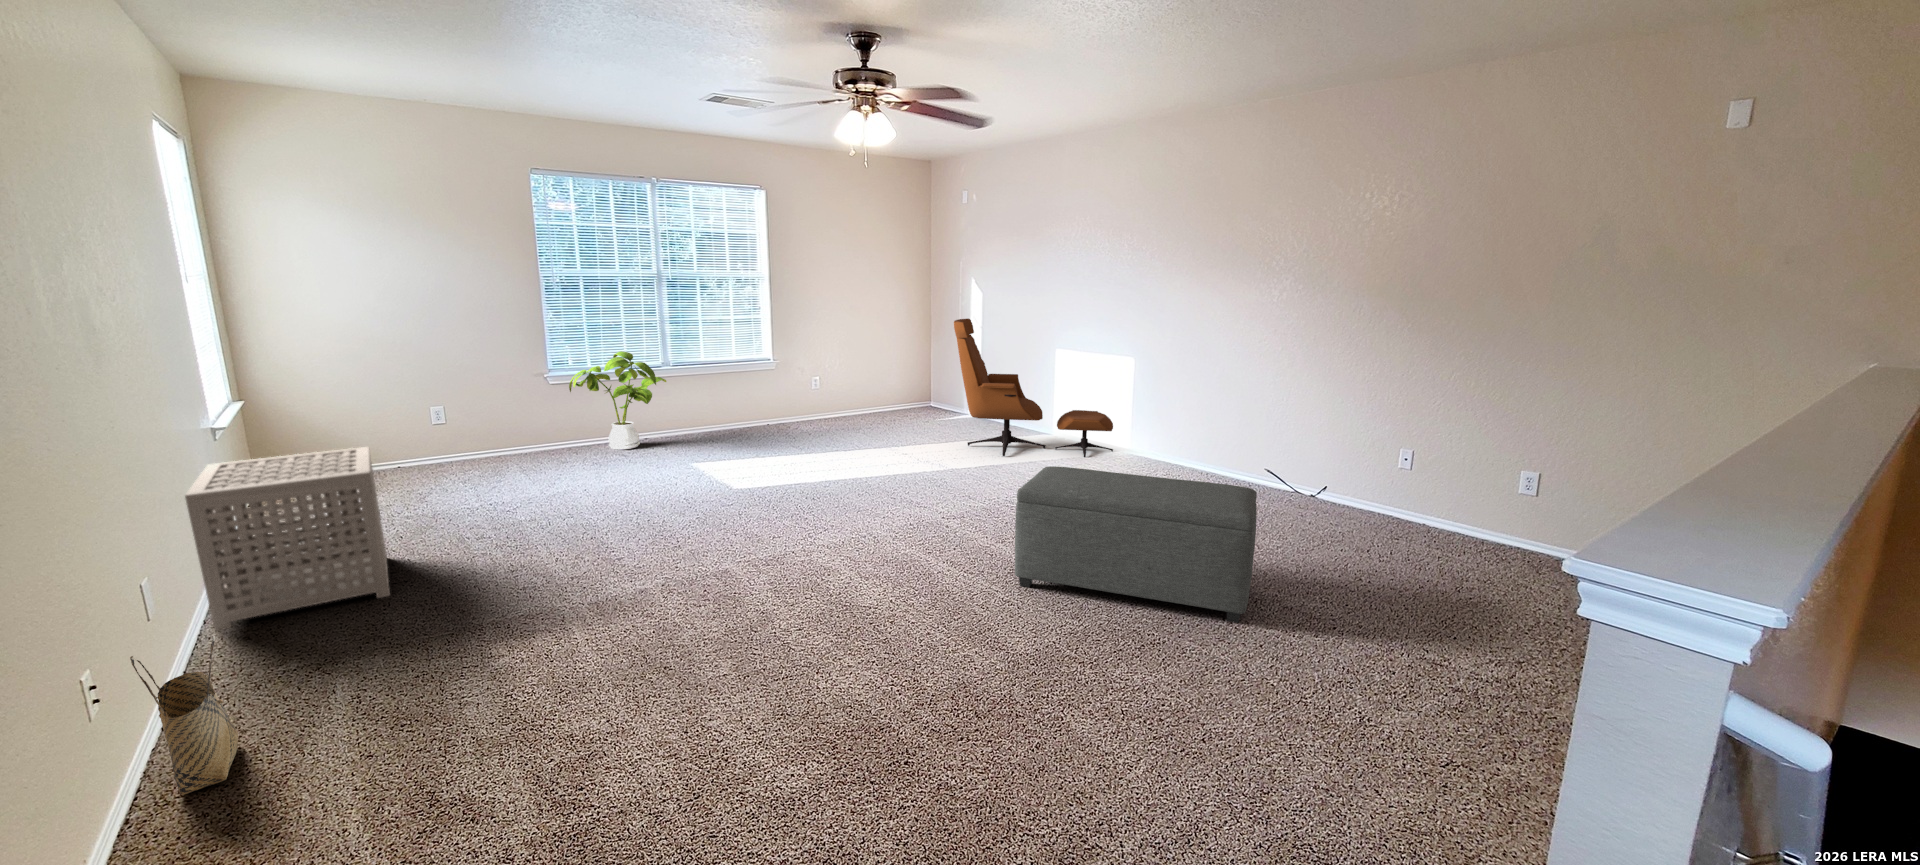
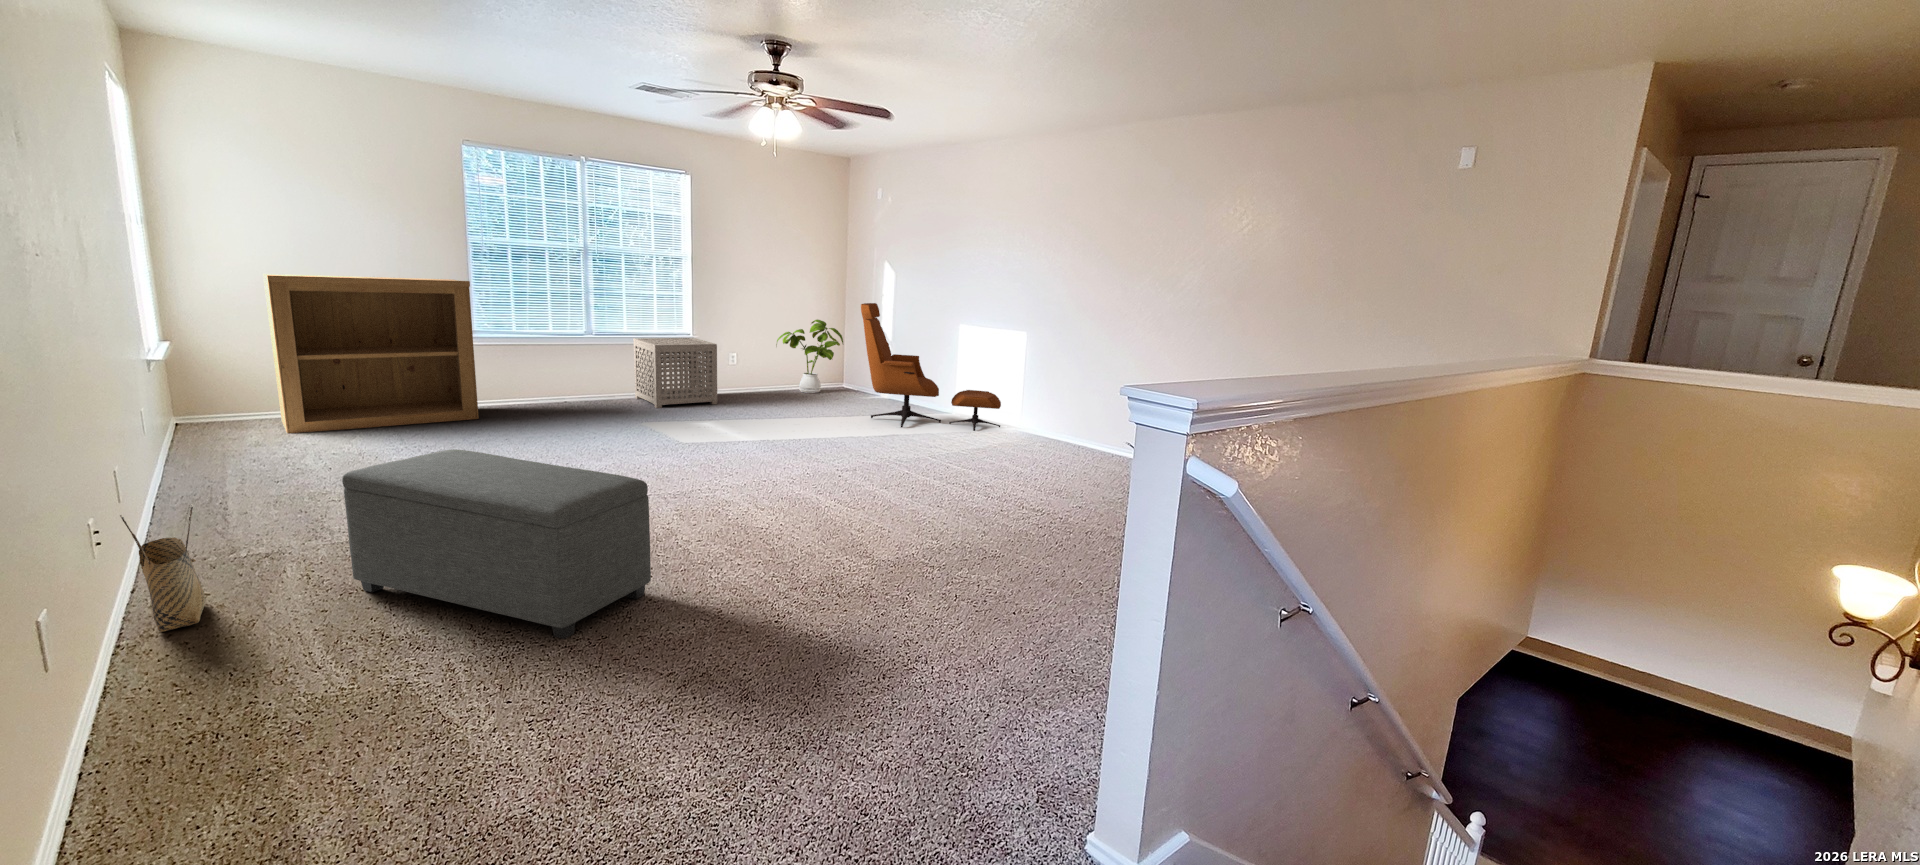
bookshelf: none [334,317,556,492] -> present [263,274,479,433]
house plant: present [569,351,666,450] -> present [776,319,843,393]
side table: present [185,447,390,631] -> present [633,338,717,408]
ottoman: present [1015,466,1257,623] -> present [342,449,651,639]

